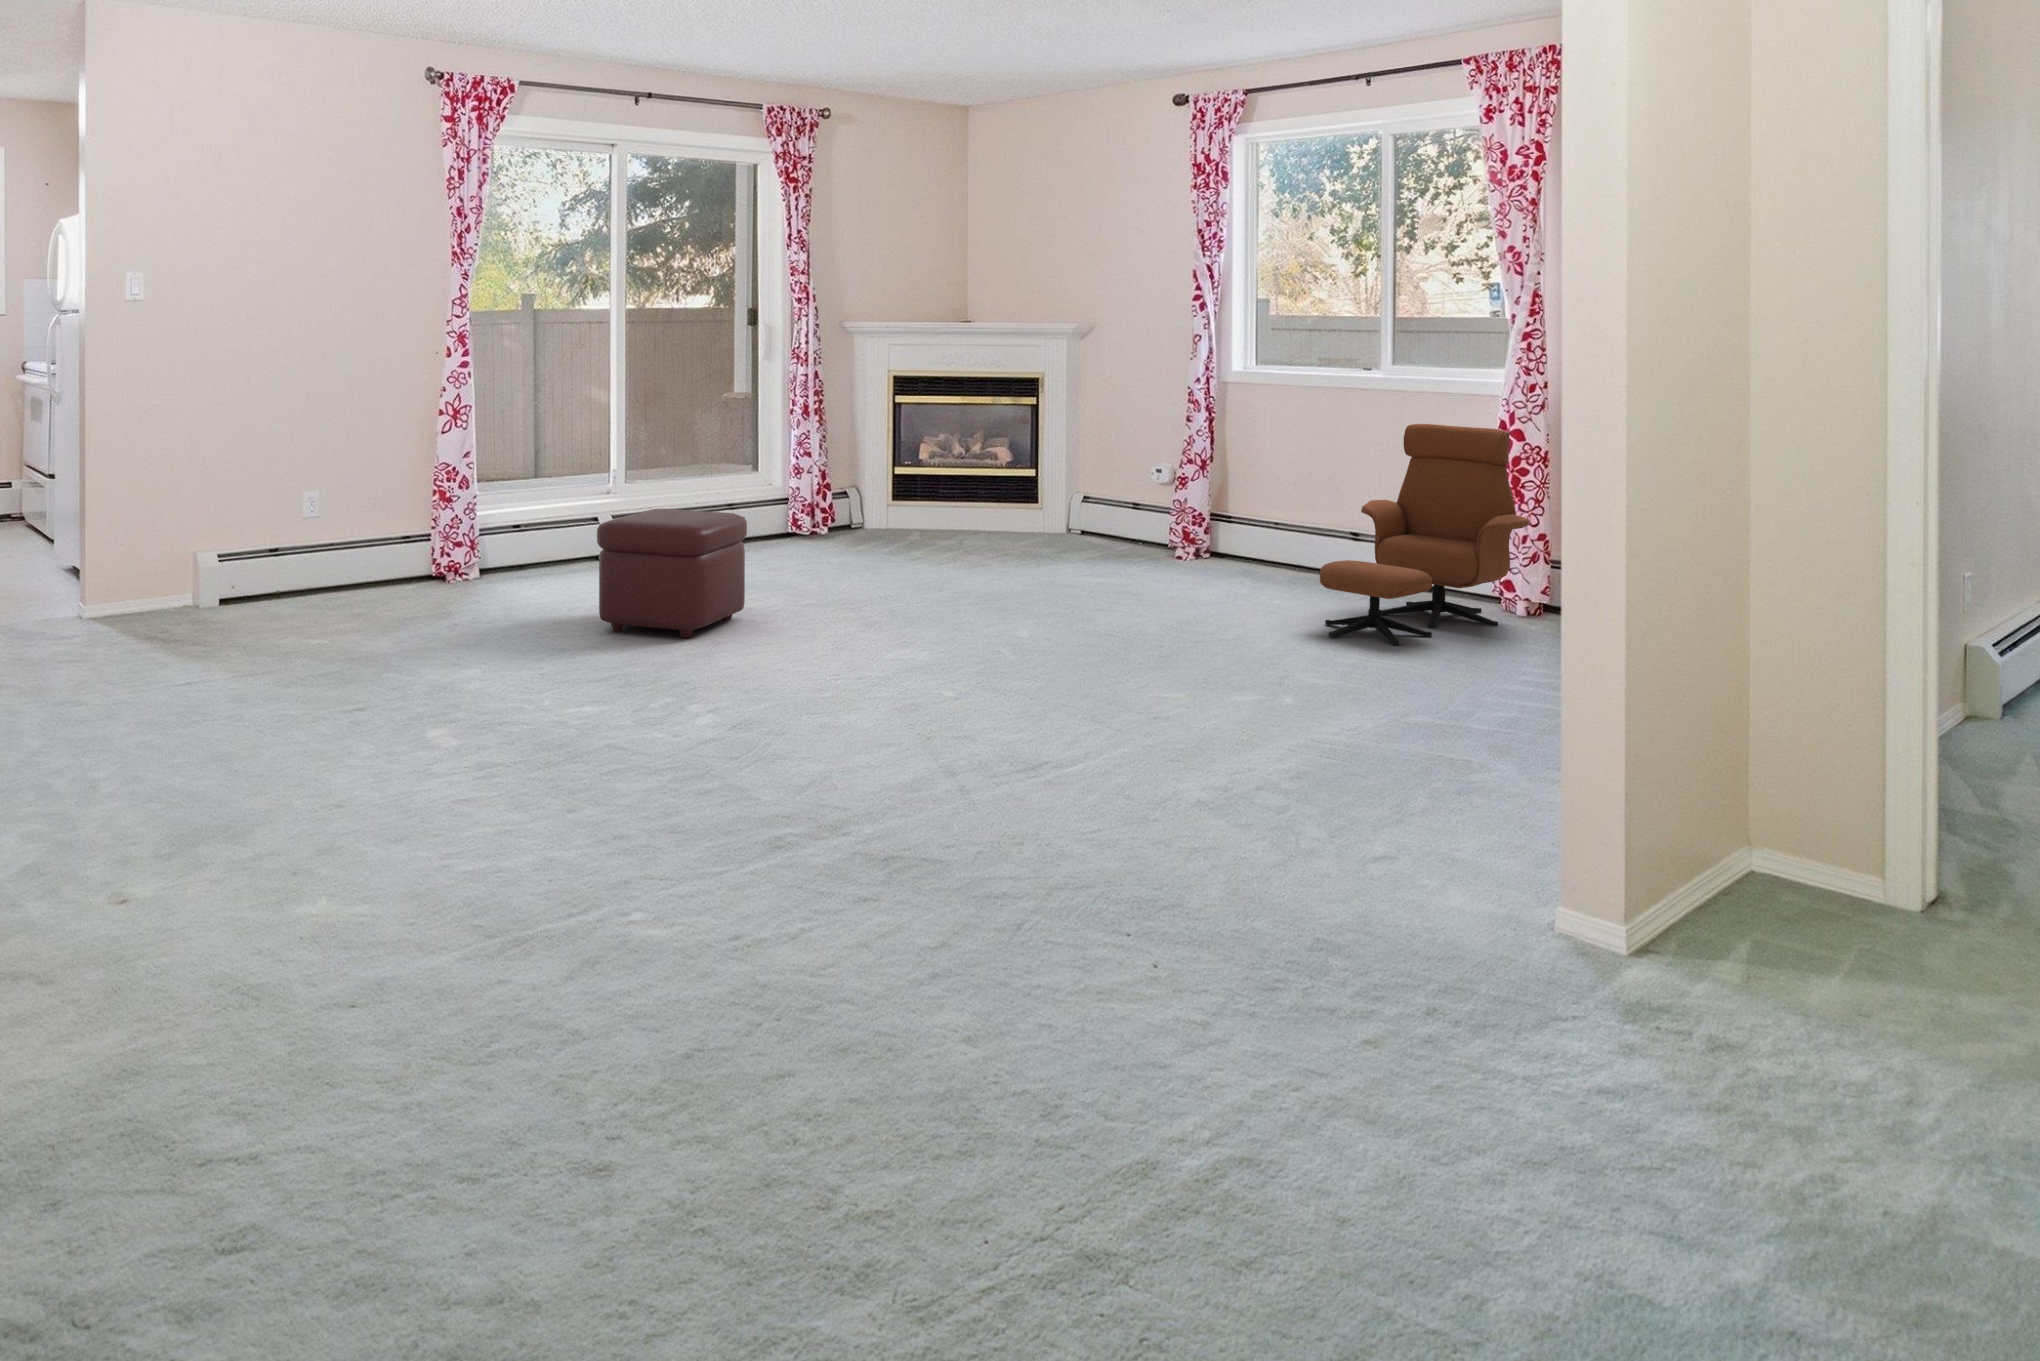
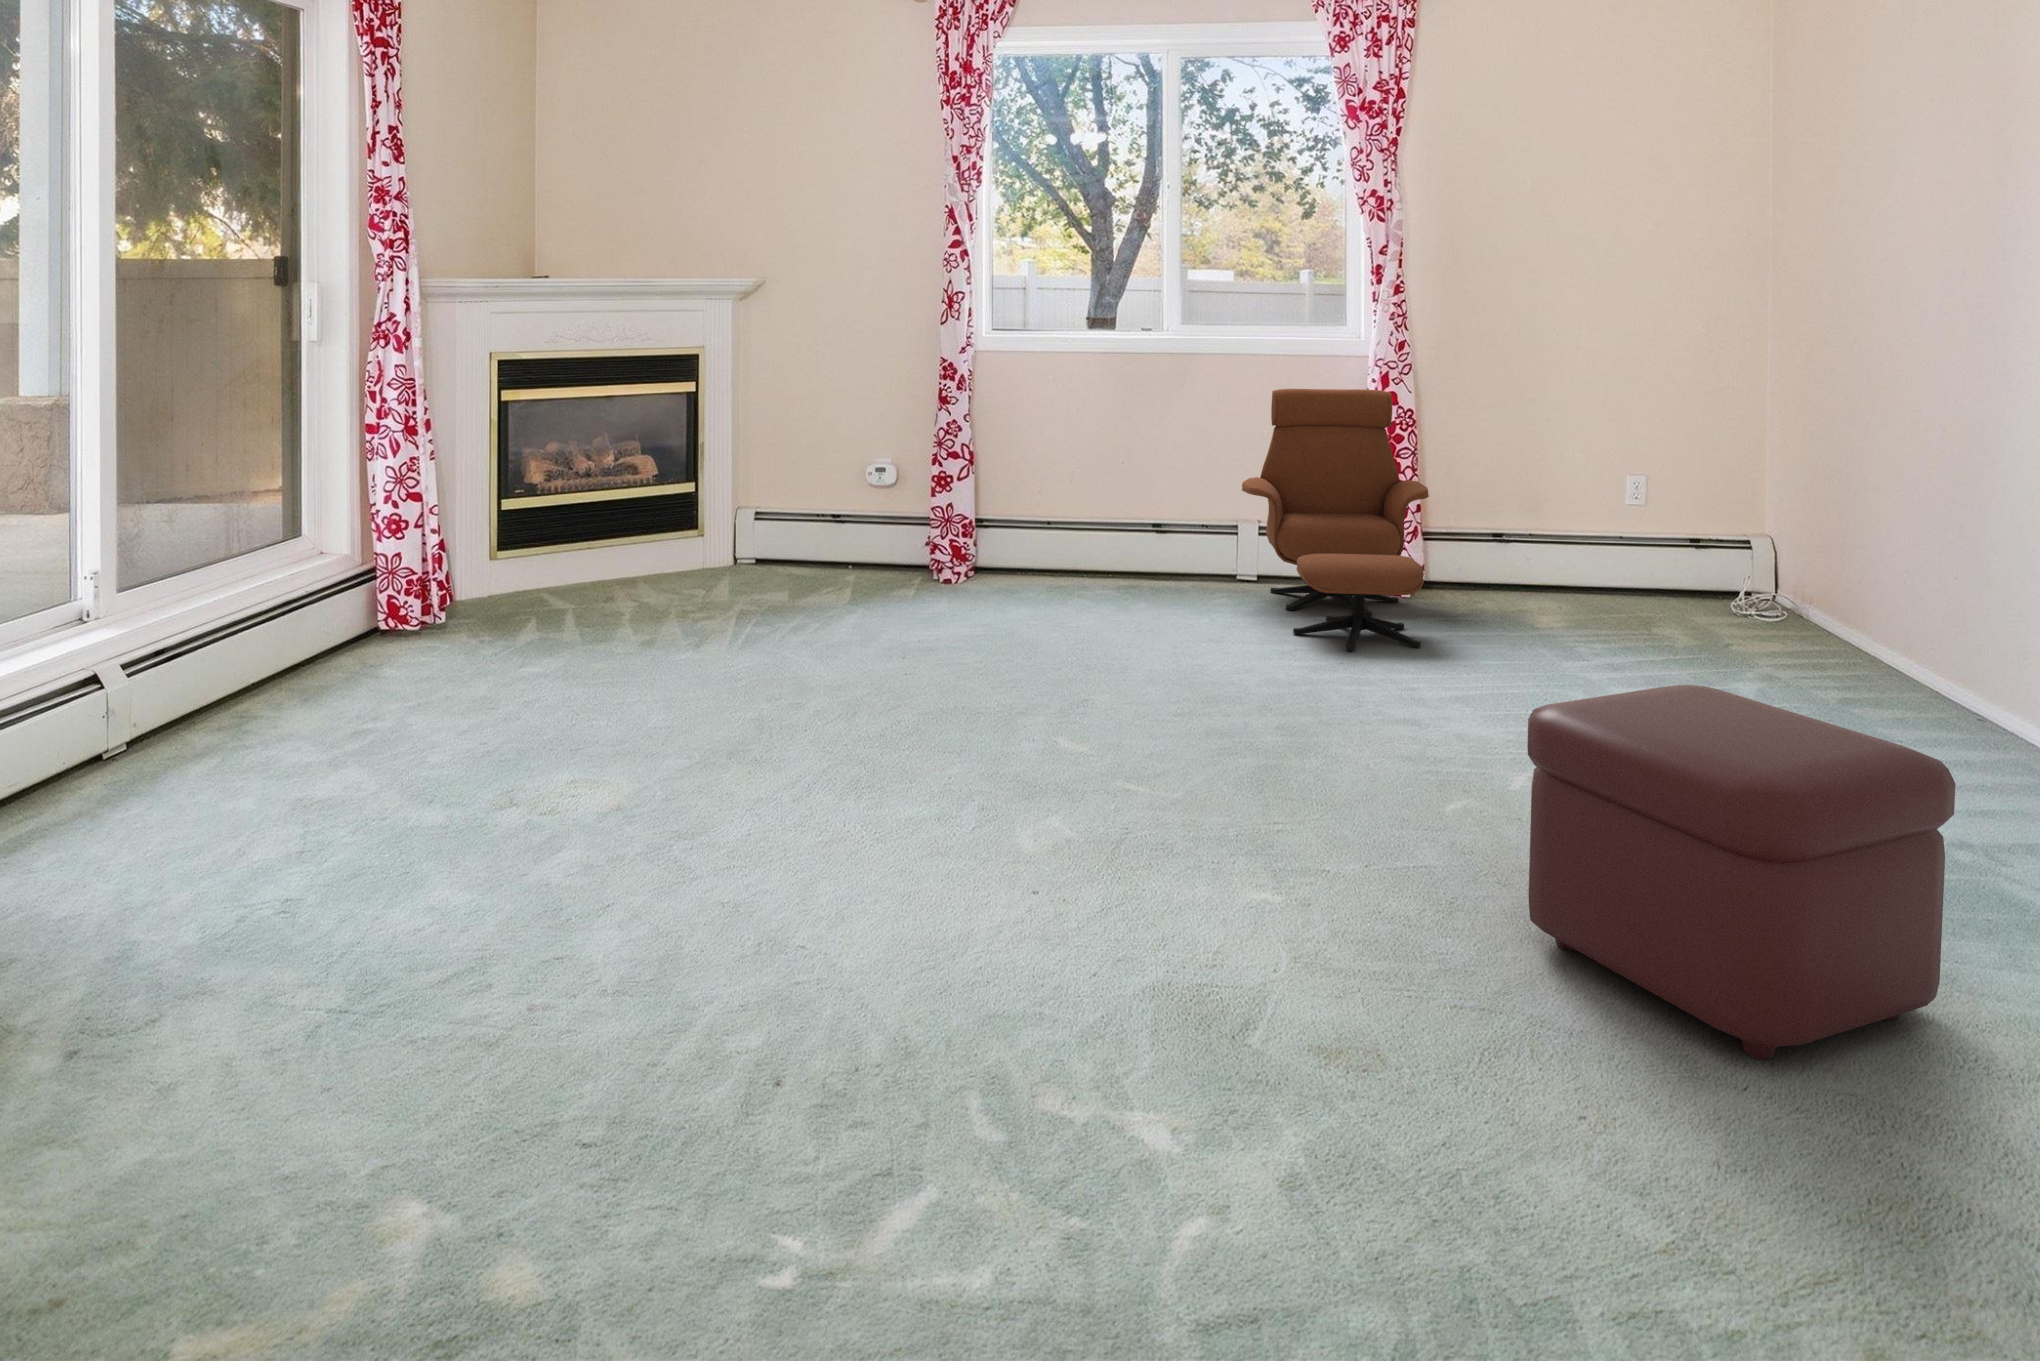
ottoman: present [597,509,747,638] -> present [1527,685,1956,1060]

